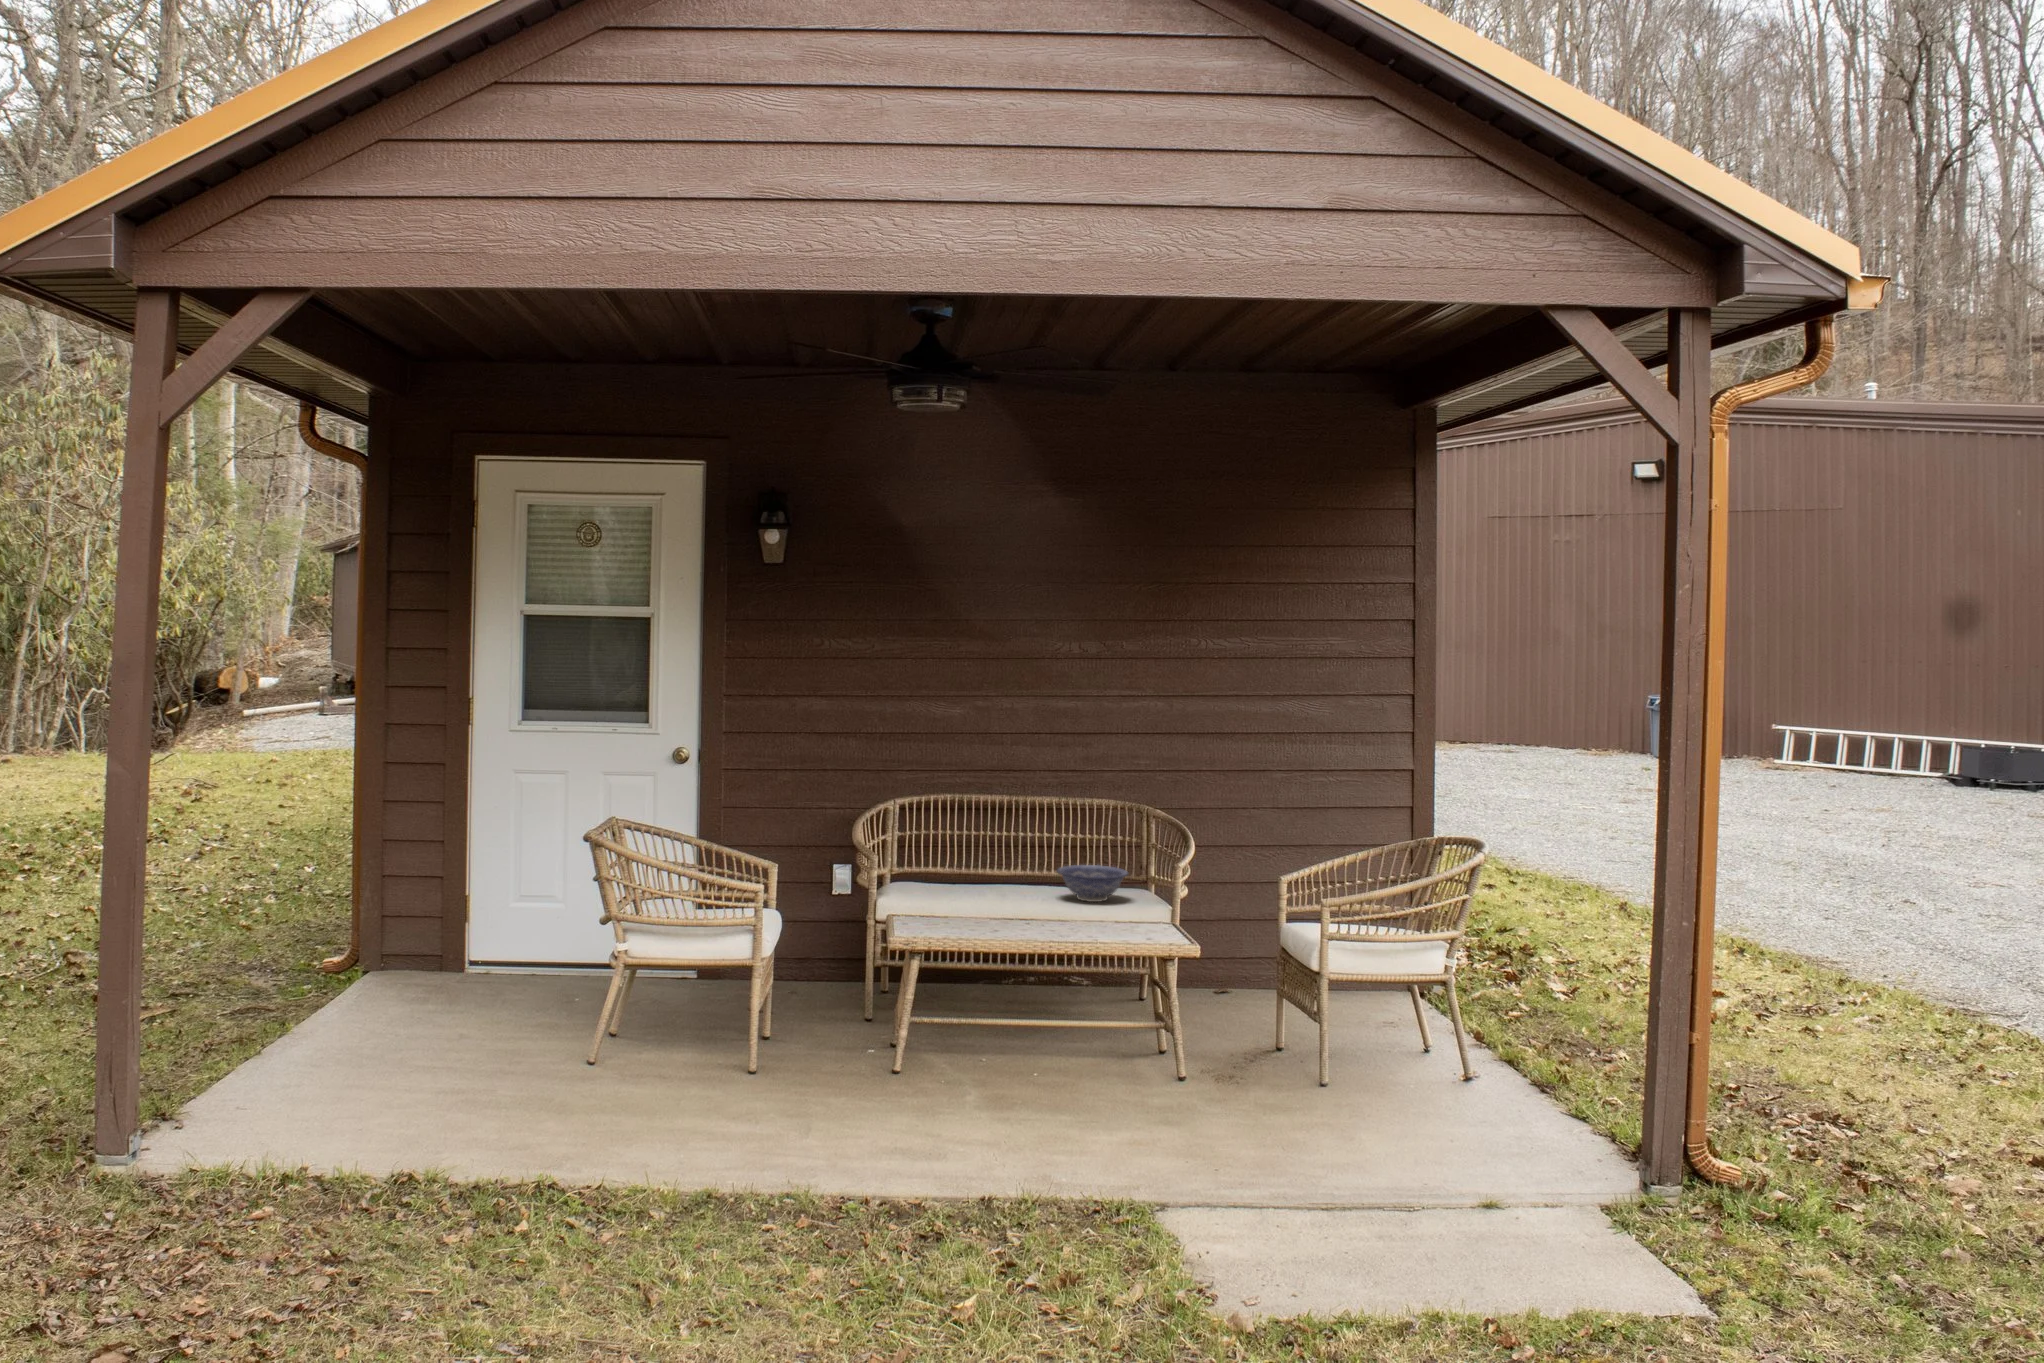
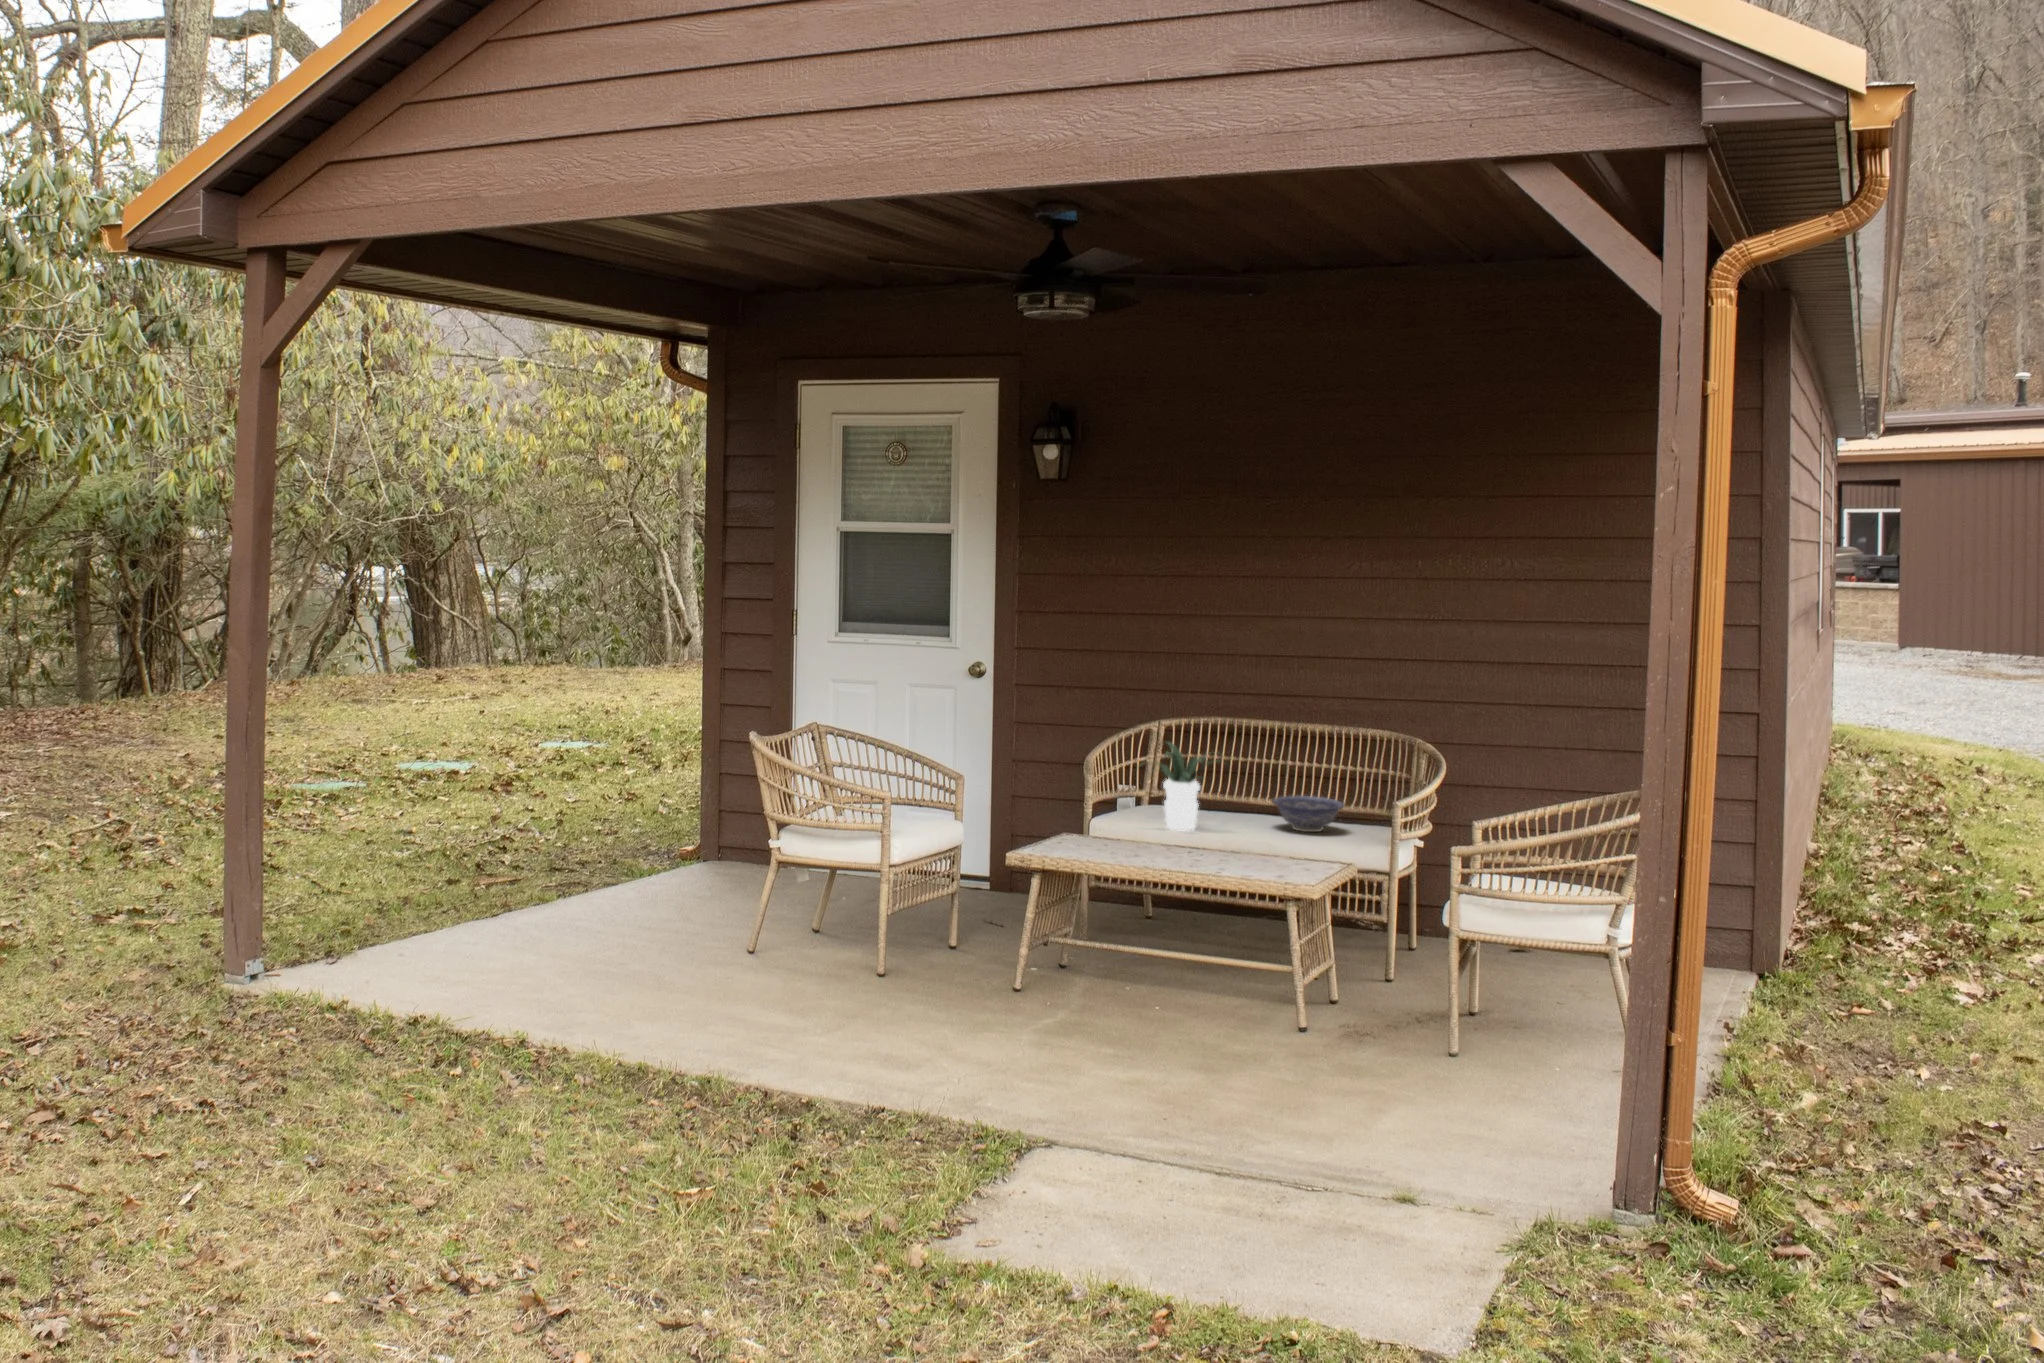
potted plant: none [941,818,1037,912] -> present [1138,742,1209,831]

